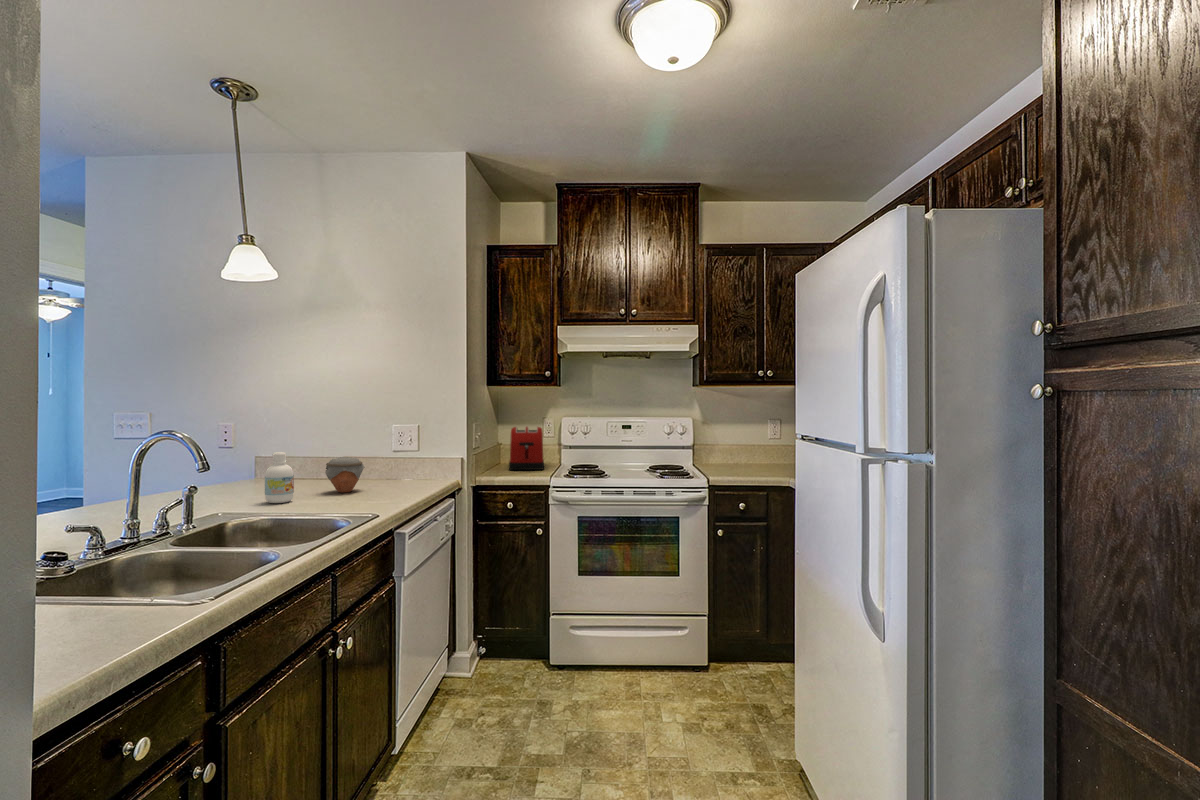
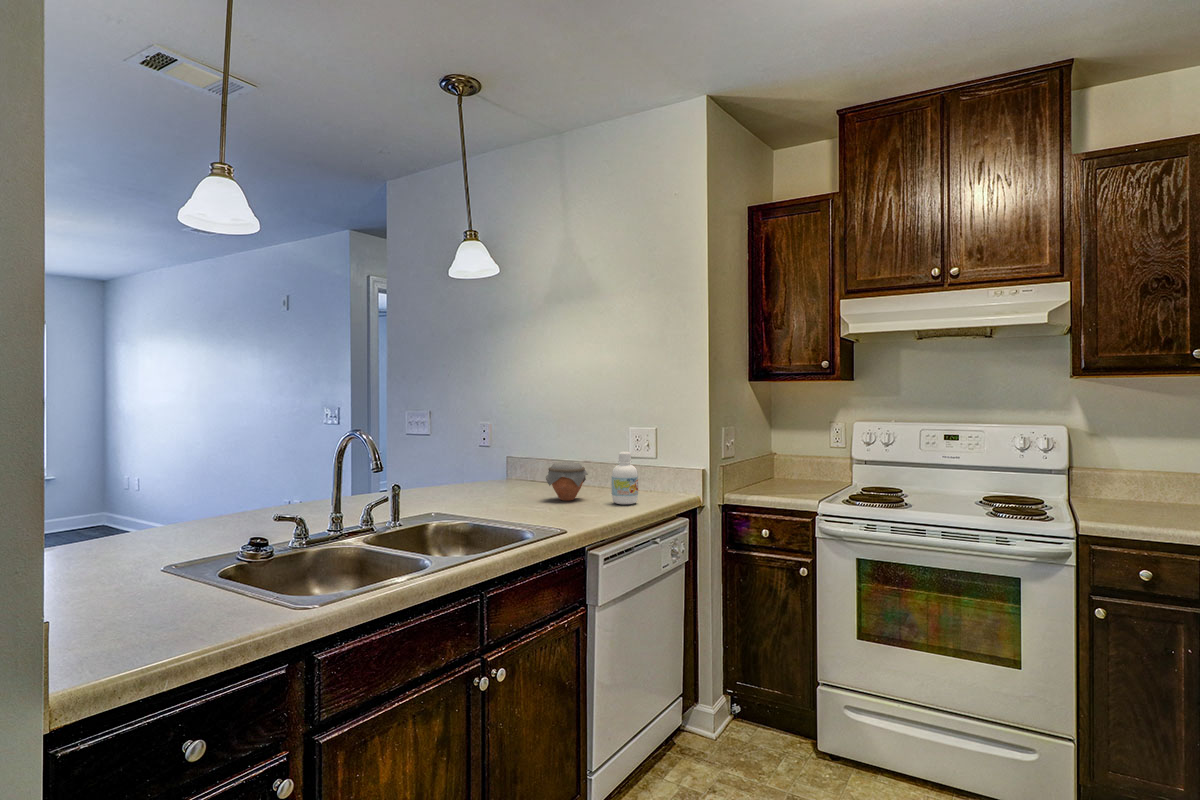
toaster: present [509,427,544,470] -> none [776,433,828,490]
bottle: present [265,452,294,503] -> present [612,452,638,504]

